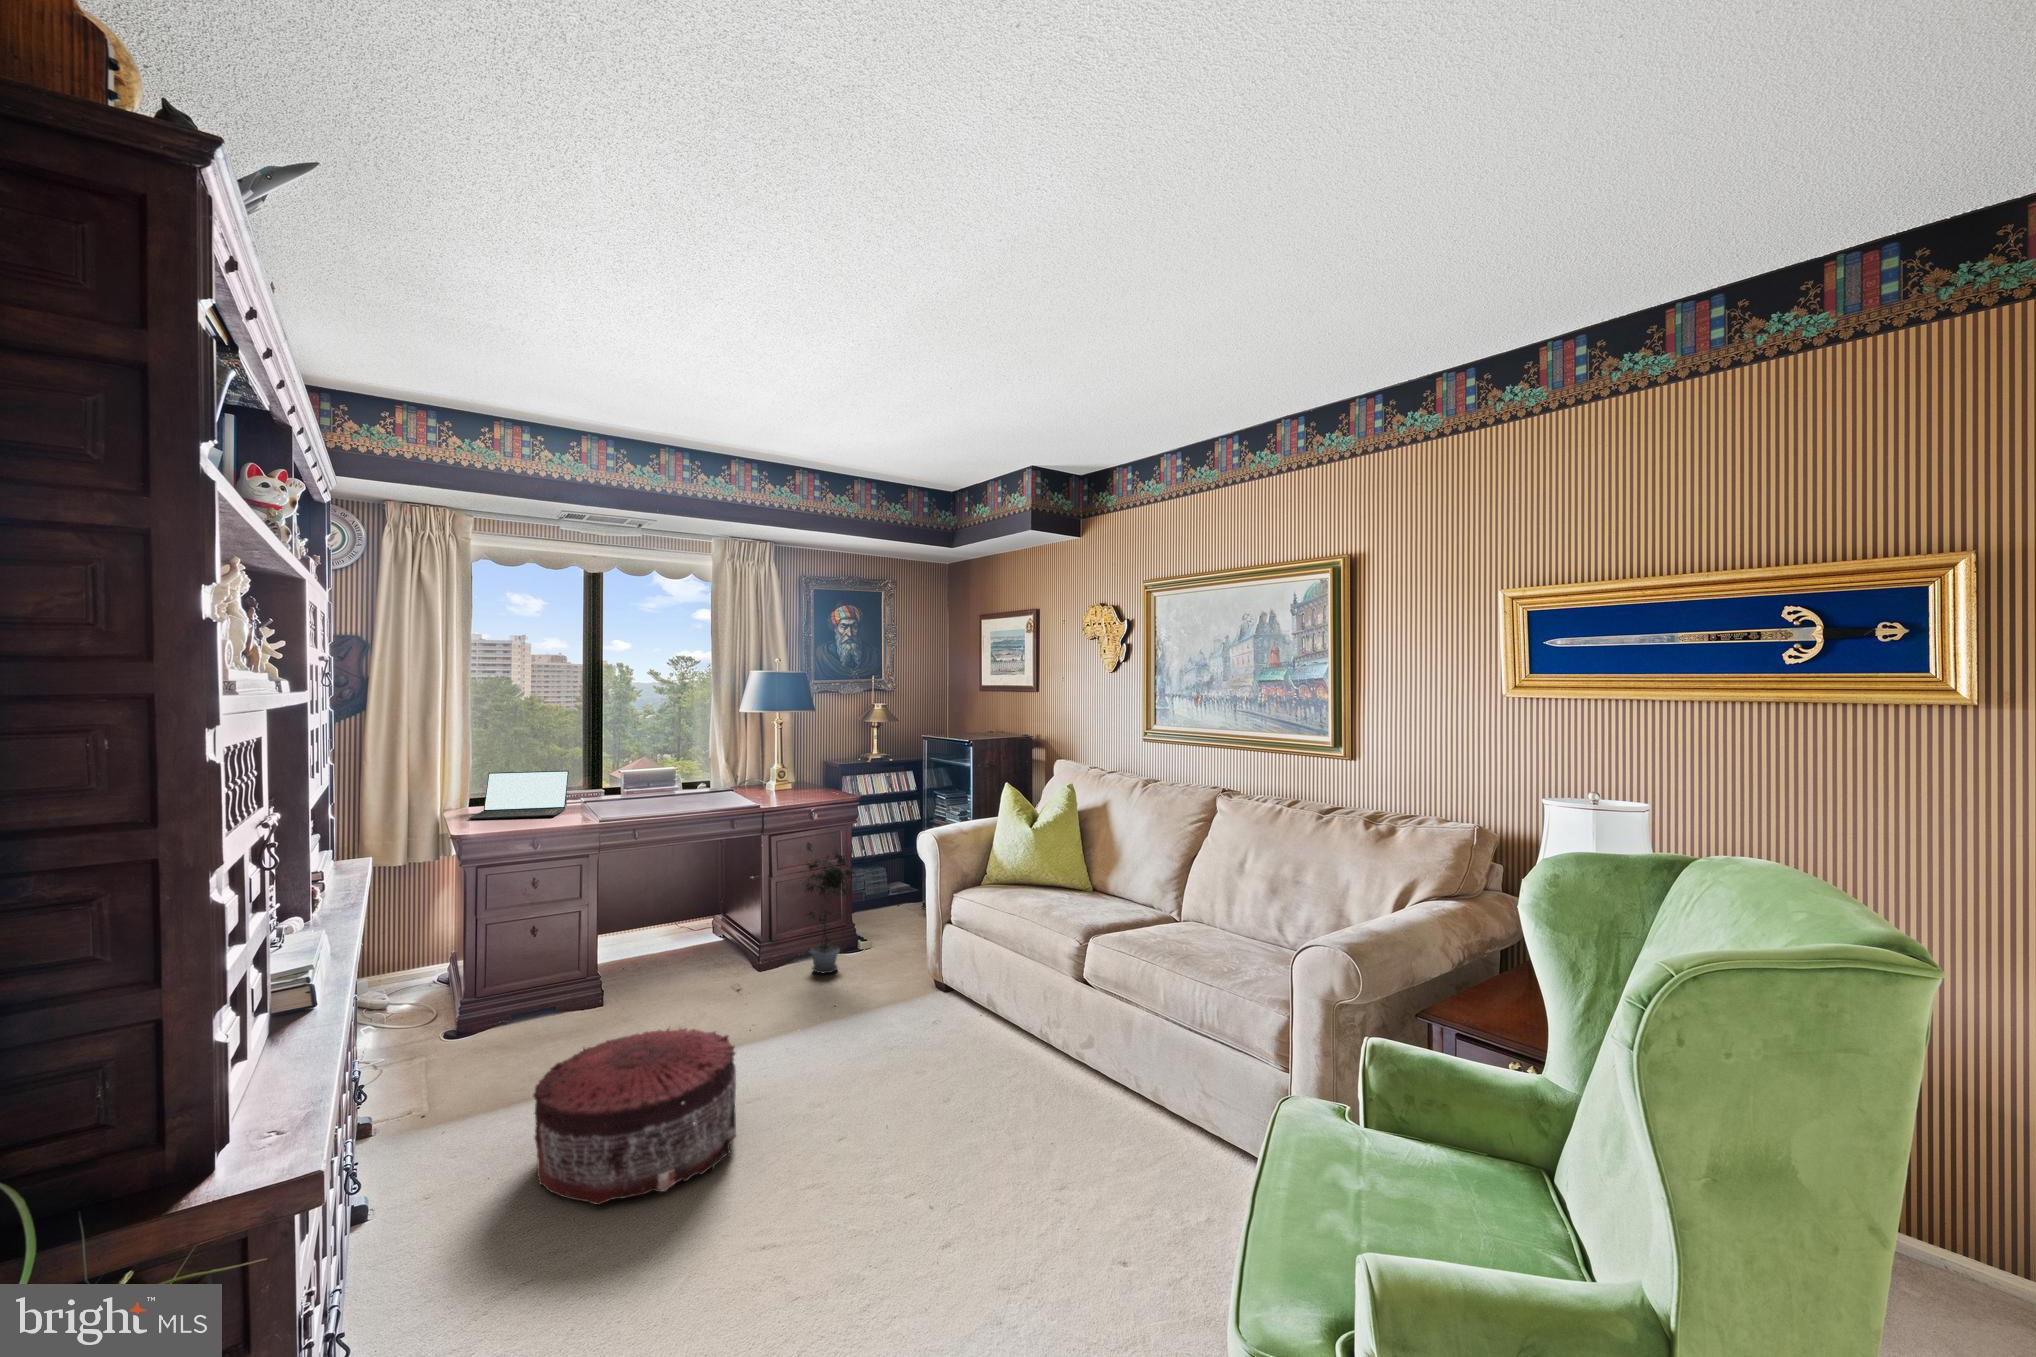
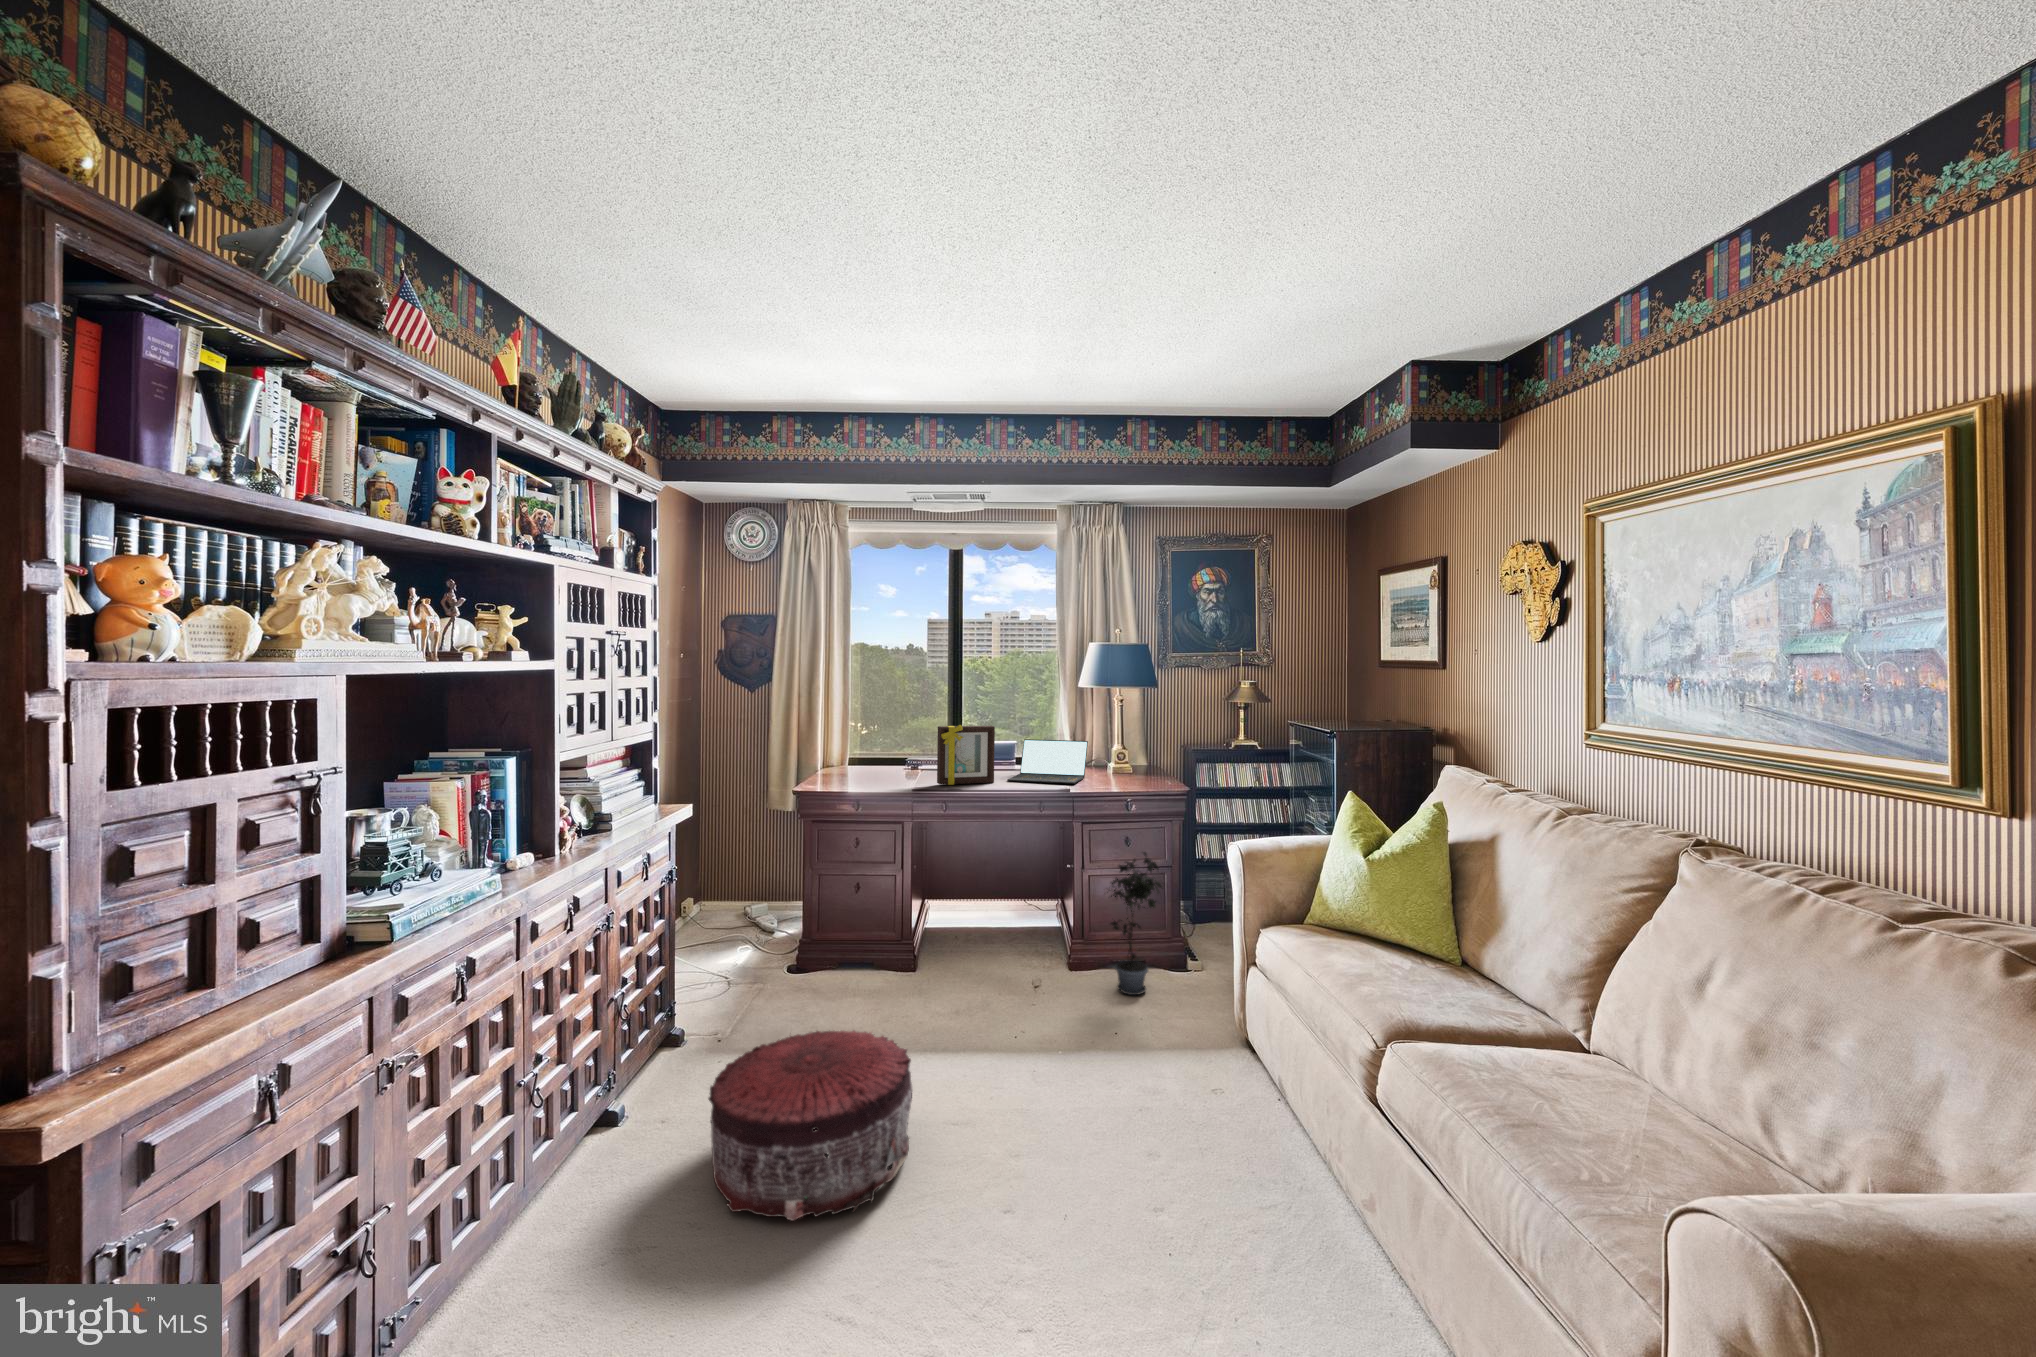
picture frame: none [610,748,669,808] -> present [937,725,995,785]
laptop: present [469,771,569,819] -> present [1007,739,1088,784]

